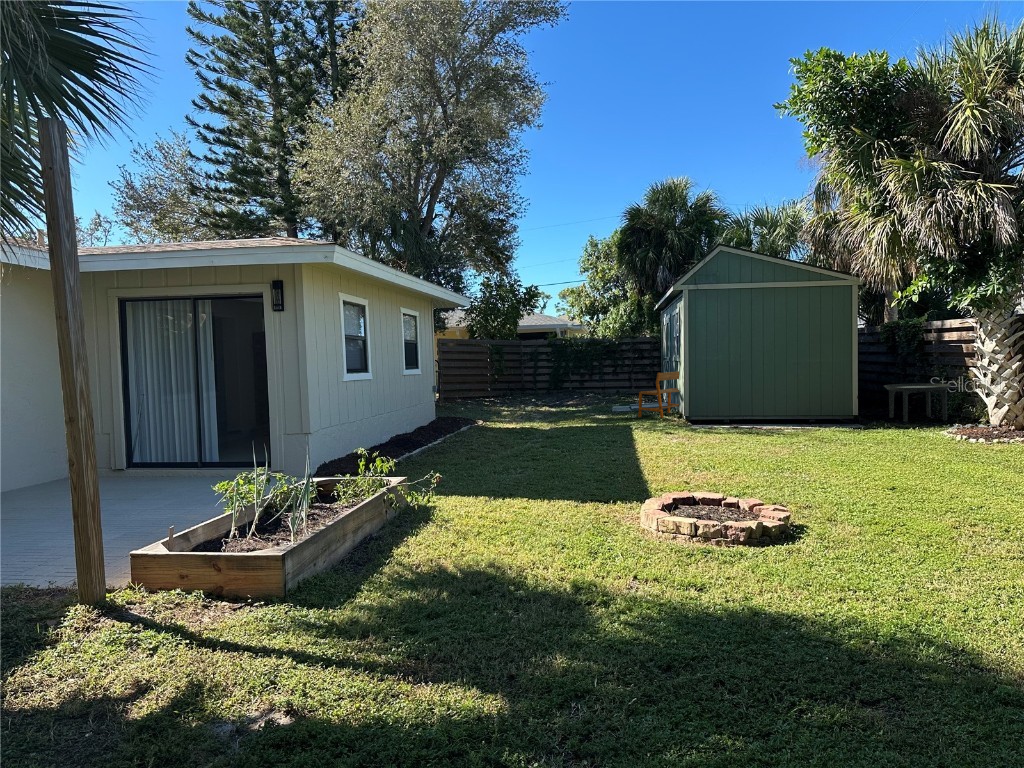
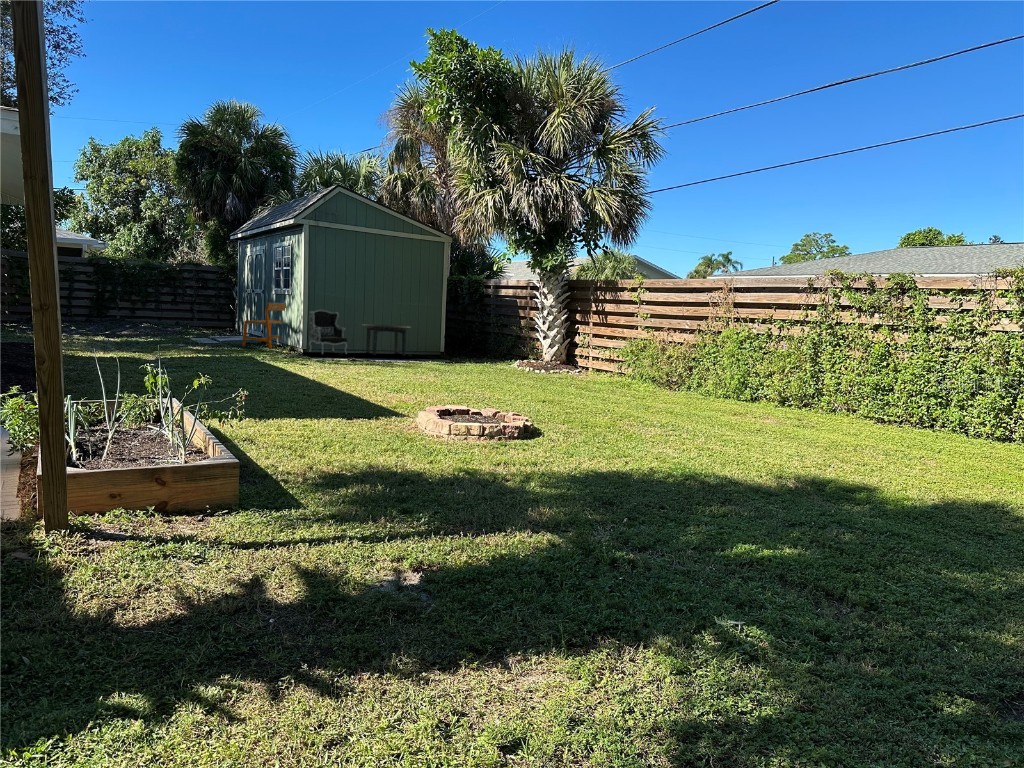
armchair: none [693,376,732,424] -> present [309,310,347,354]
round table: present [884,383,951,422] -> present [362,324,410,356]

